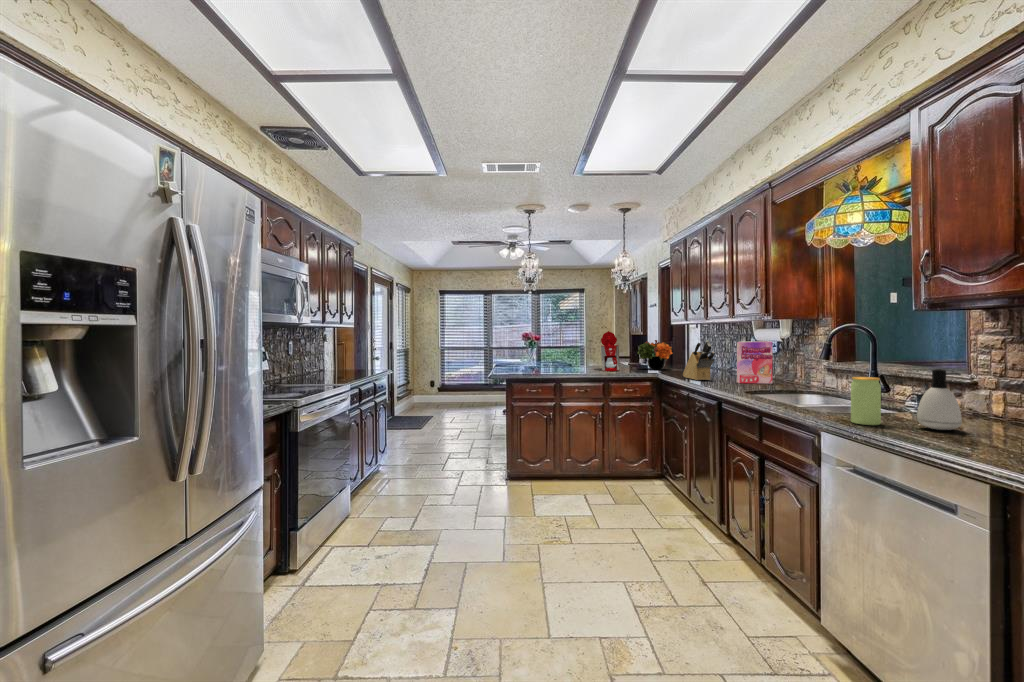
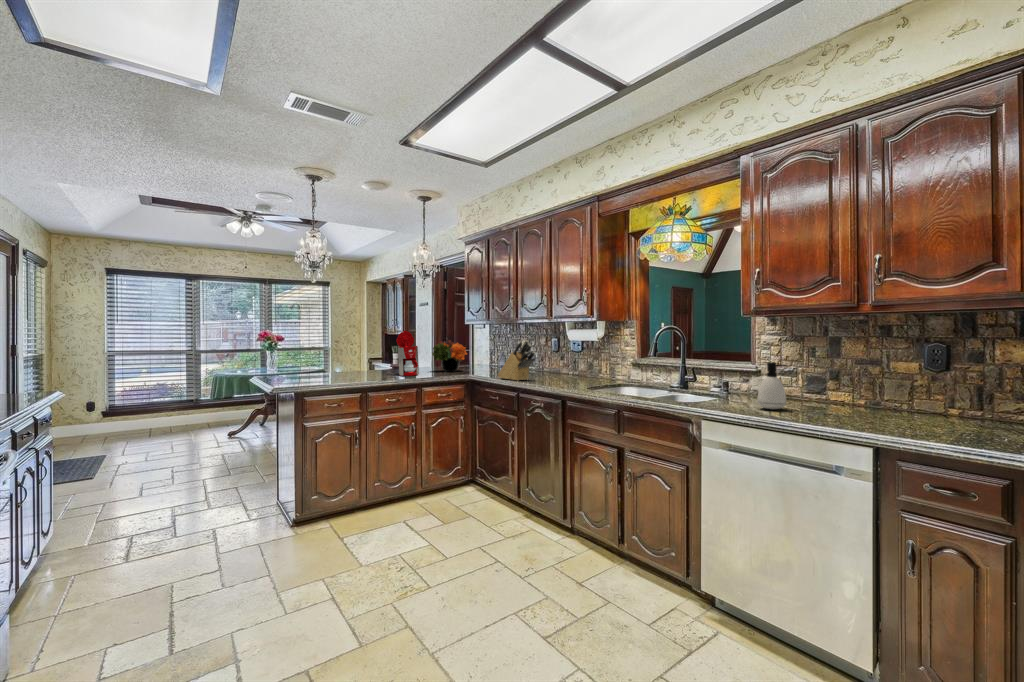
cereal box: present [737,342,773,384] -> none [554,341,582,381]
jar: present [851,377,881,425] -> none [715,371,737,411]

